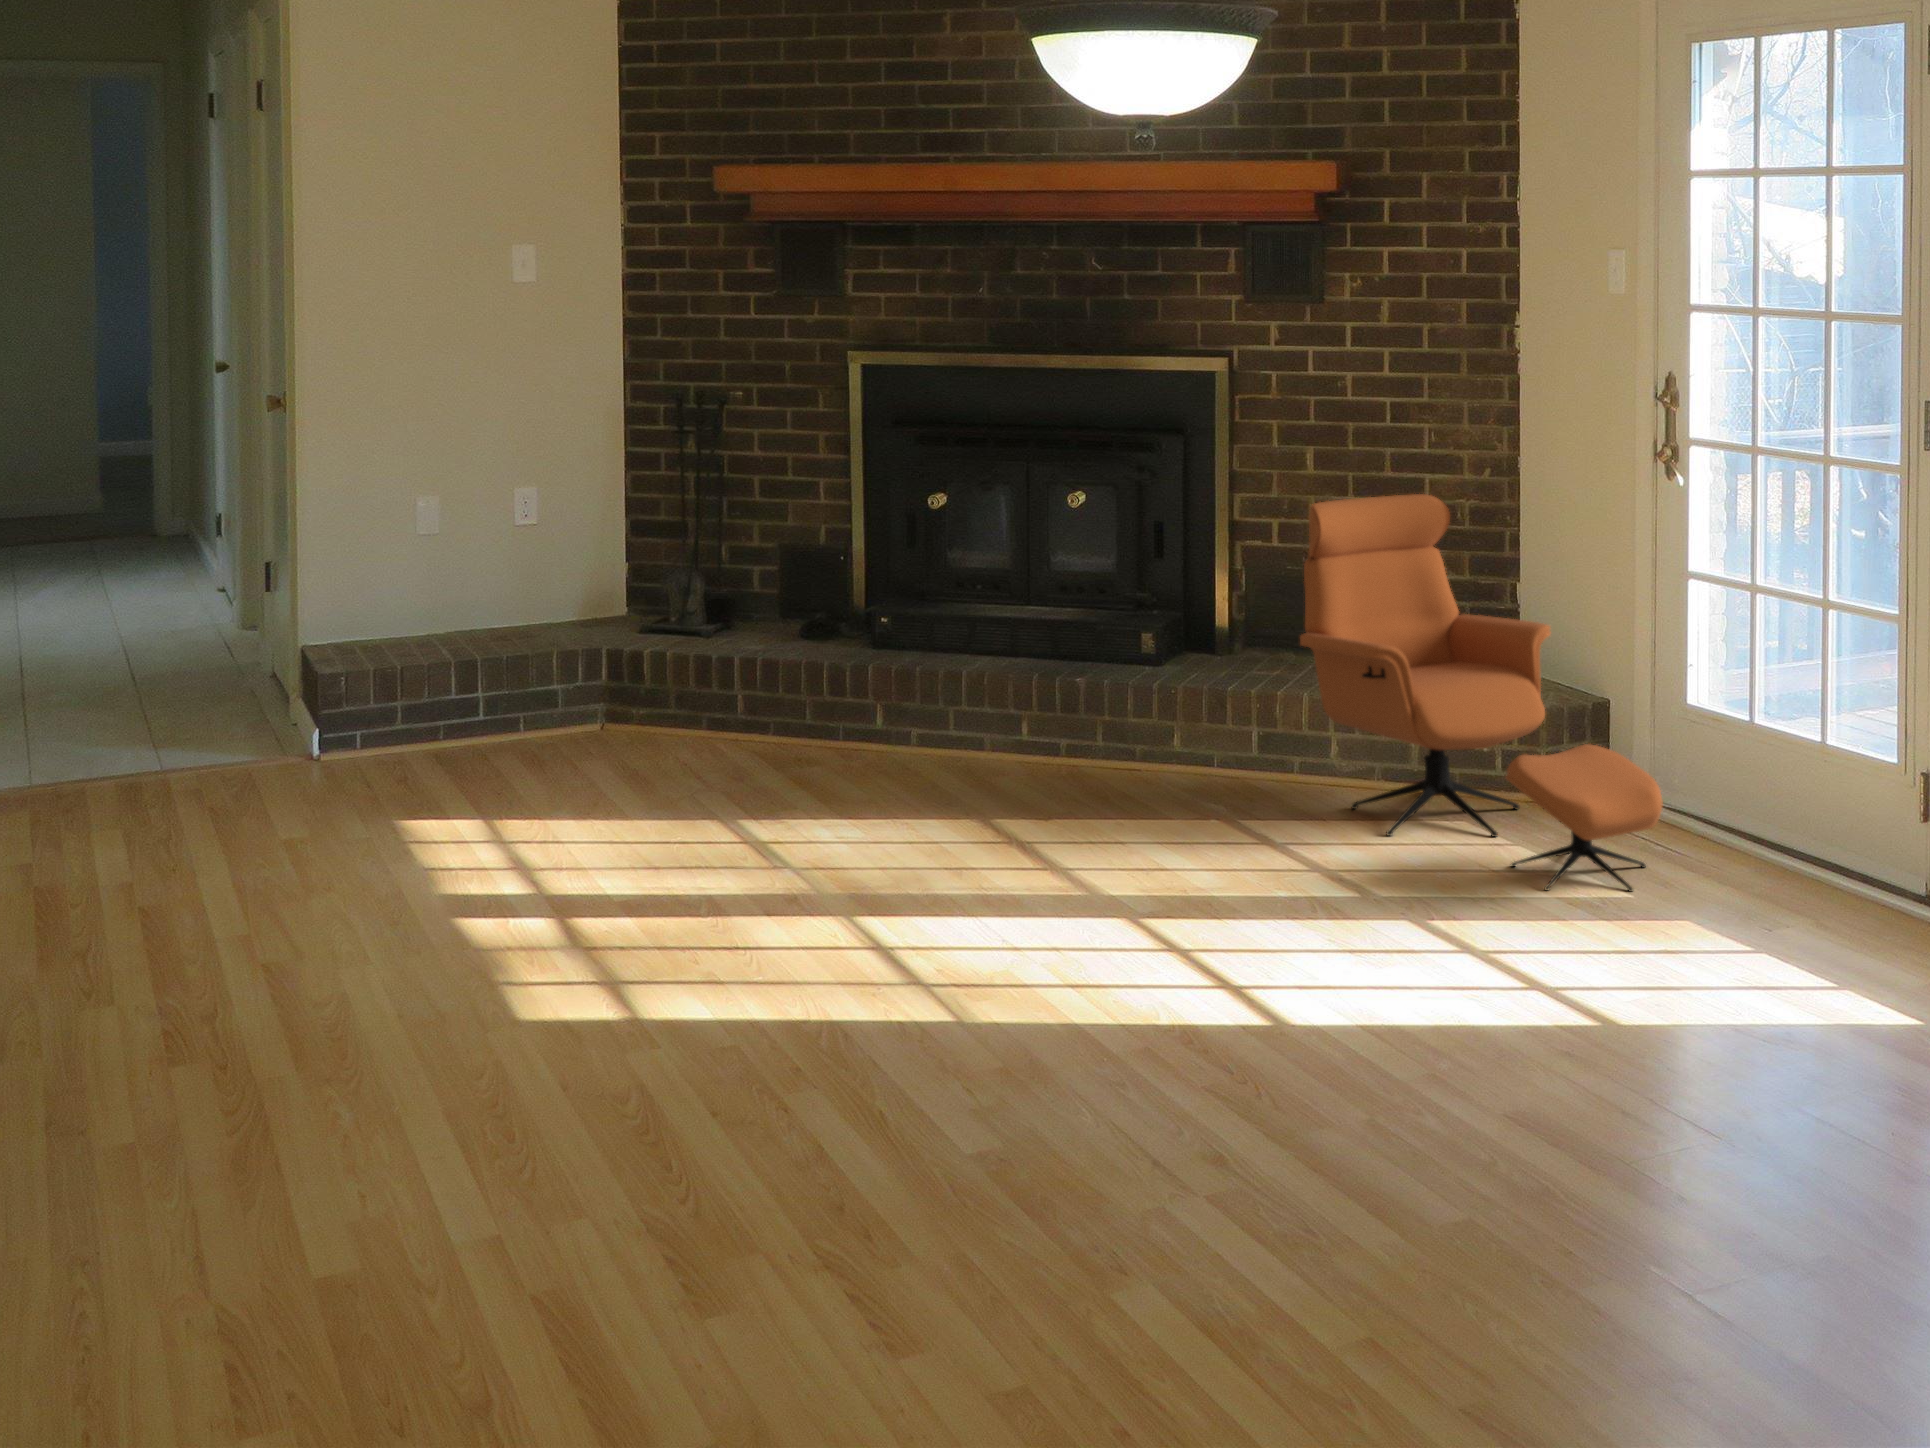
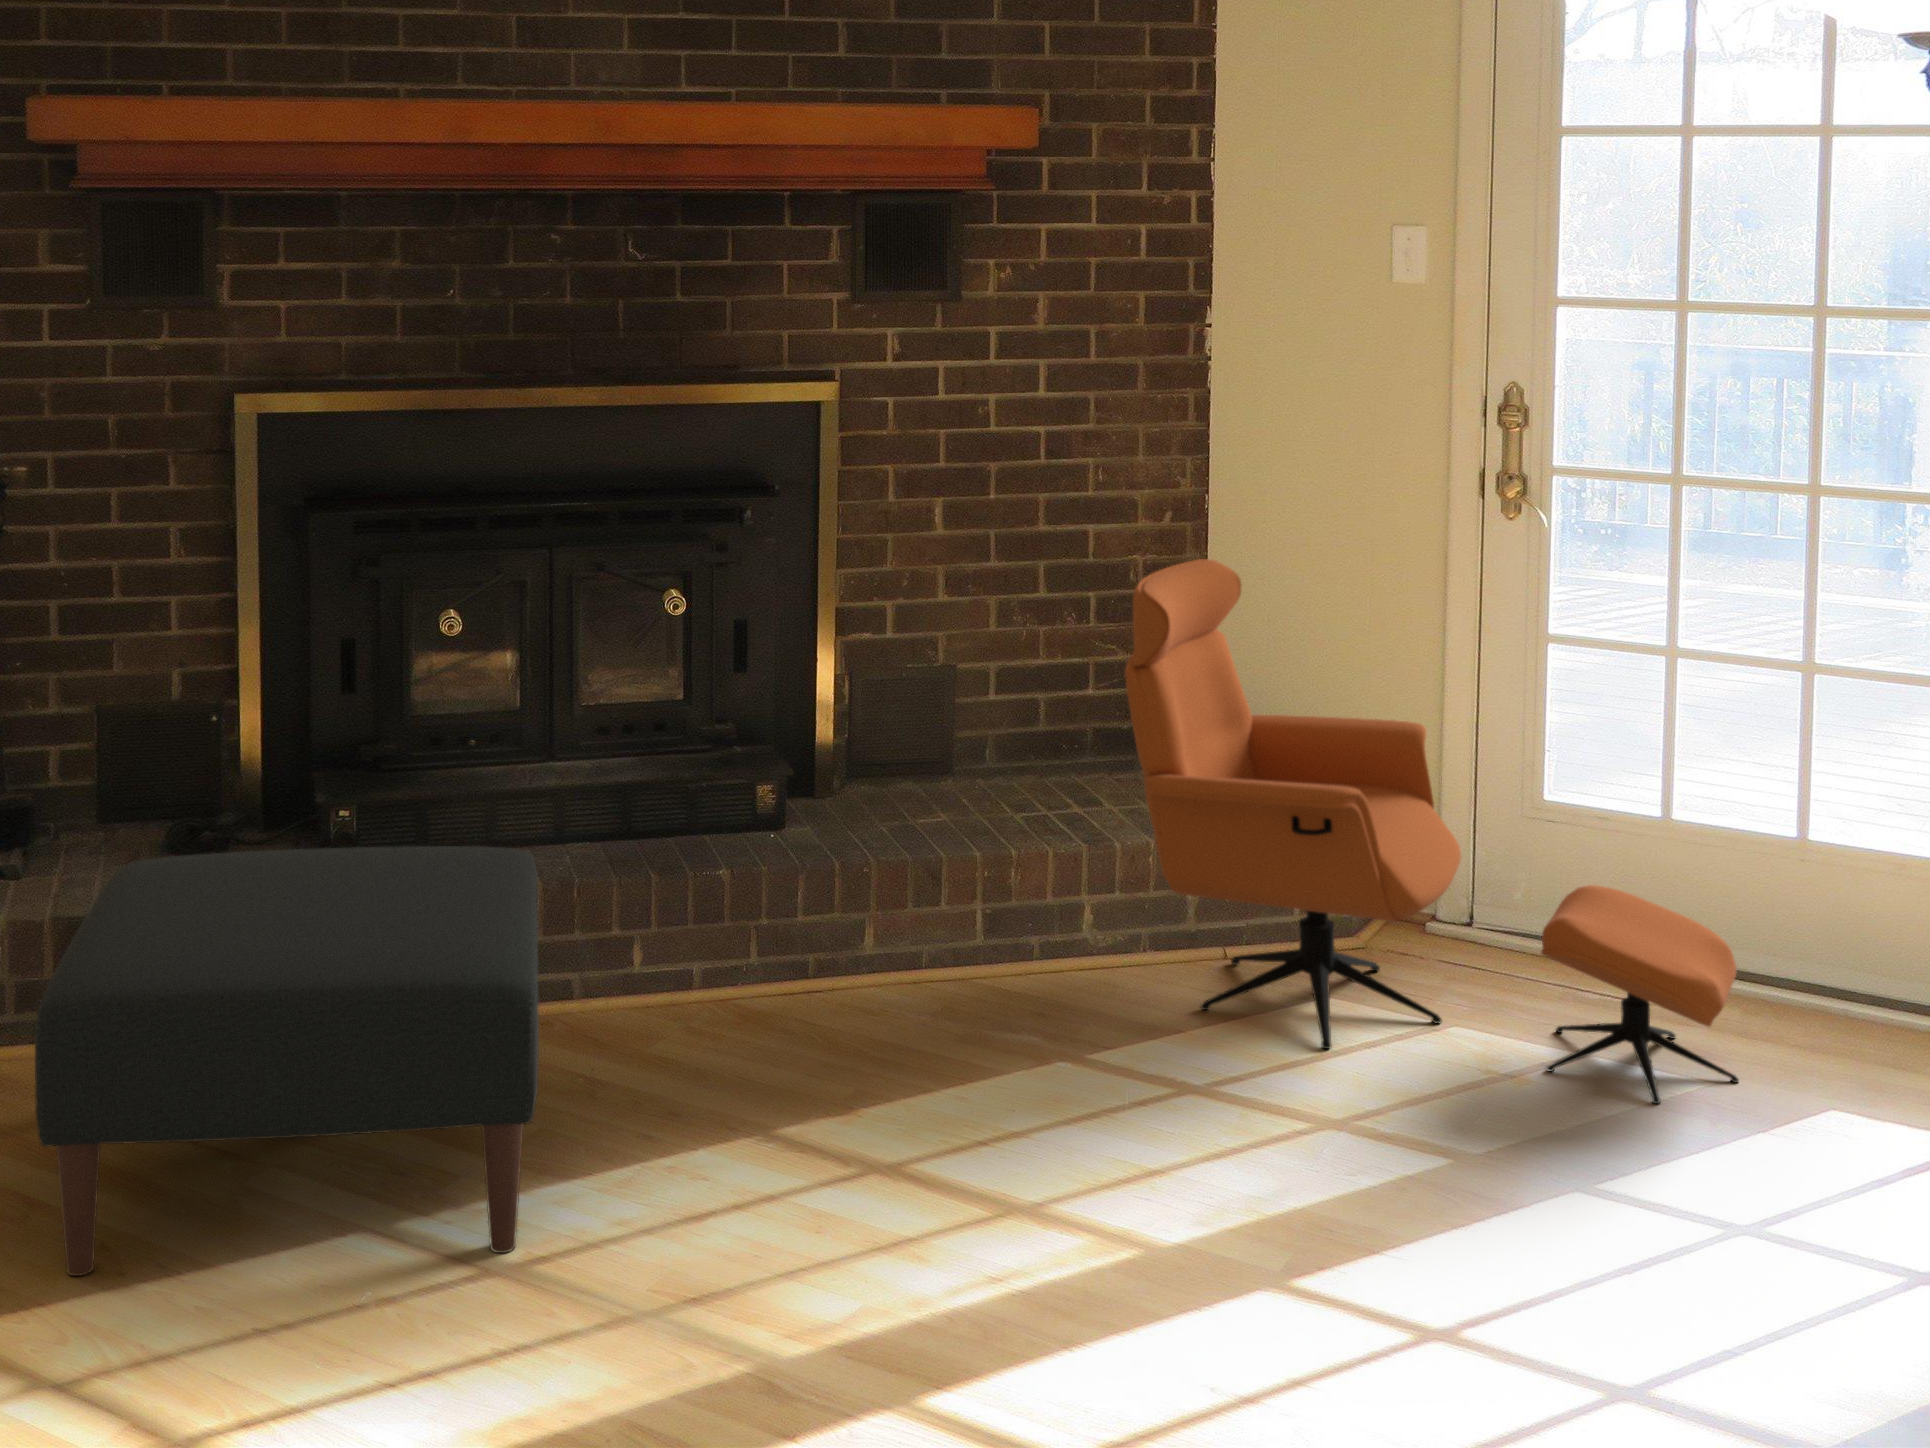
ottoman: none [549,615,909,834] -> present [35,846,539,1276]

